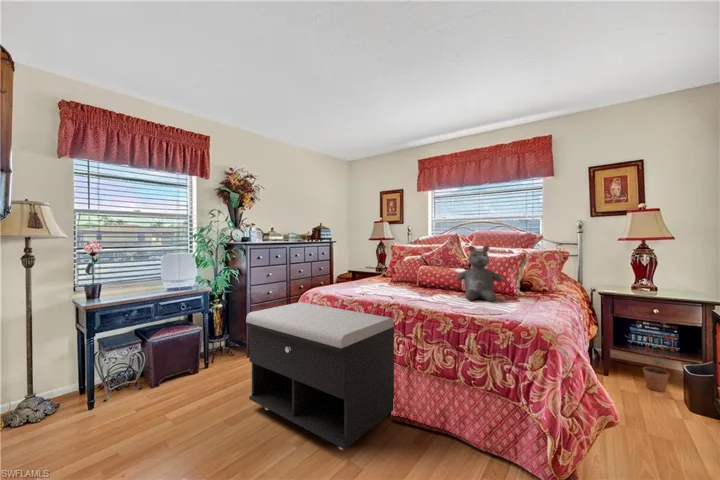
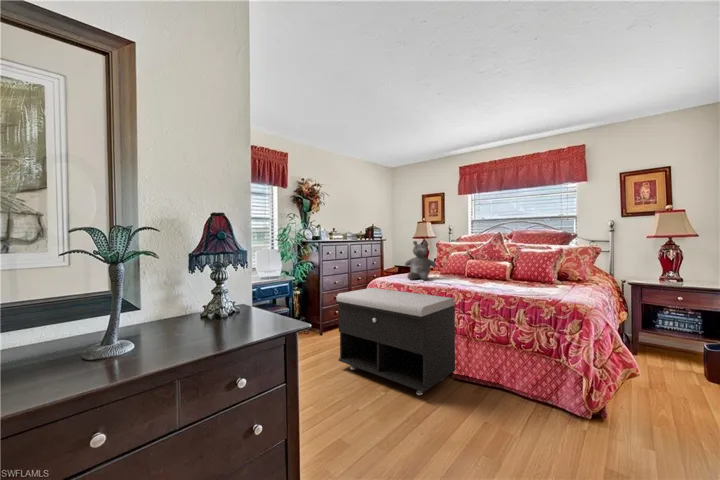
teddy bear: present [456,246,502,301] -> present [405,241,436,280]
potted plant: present [641,334,675,392] -> none [664,317,699,367]

